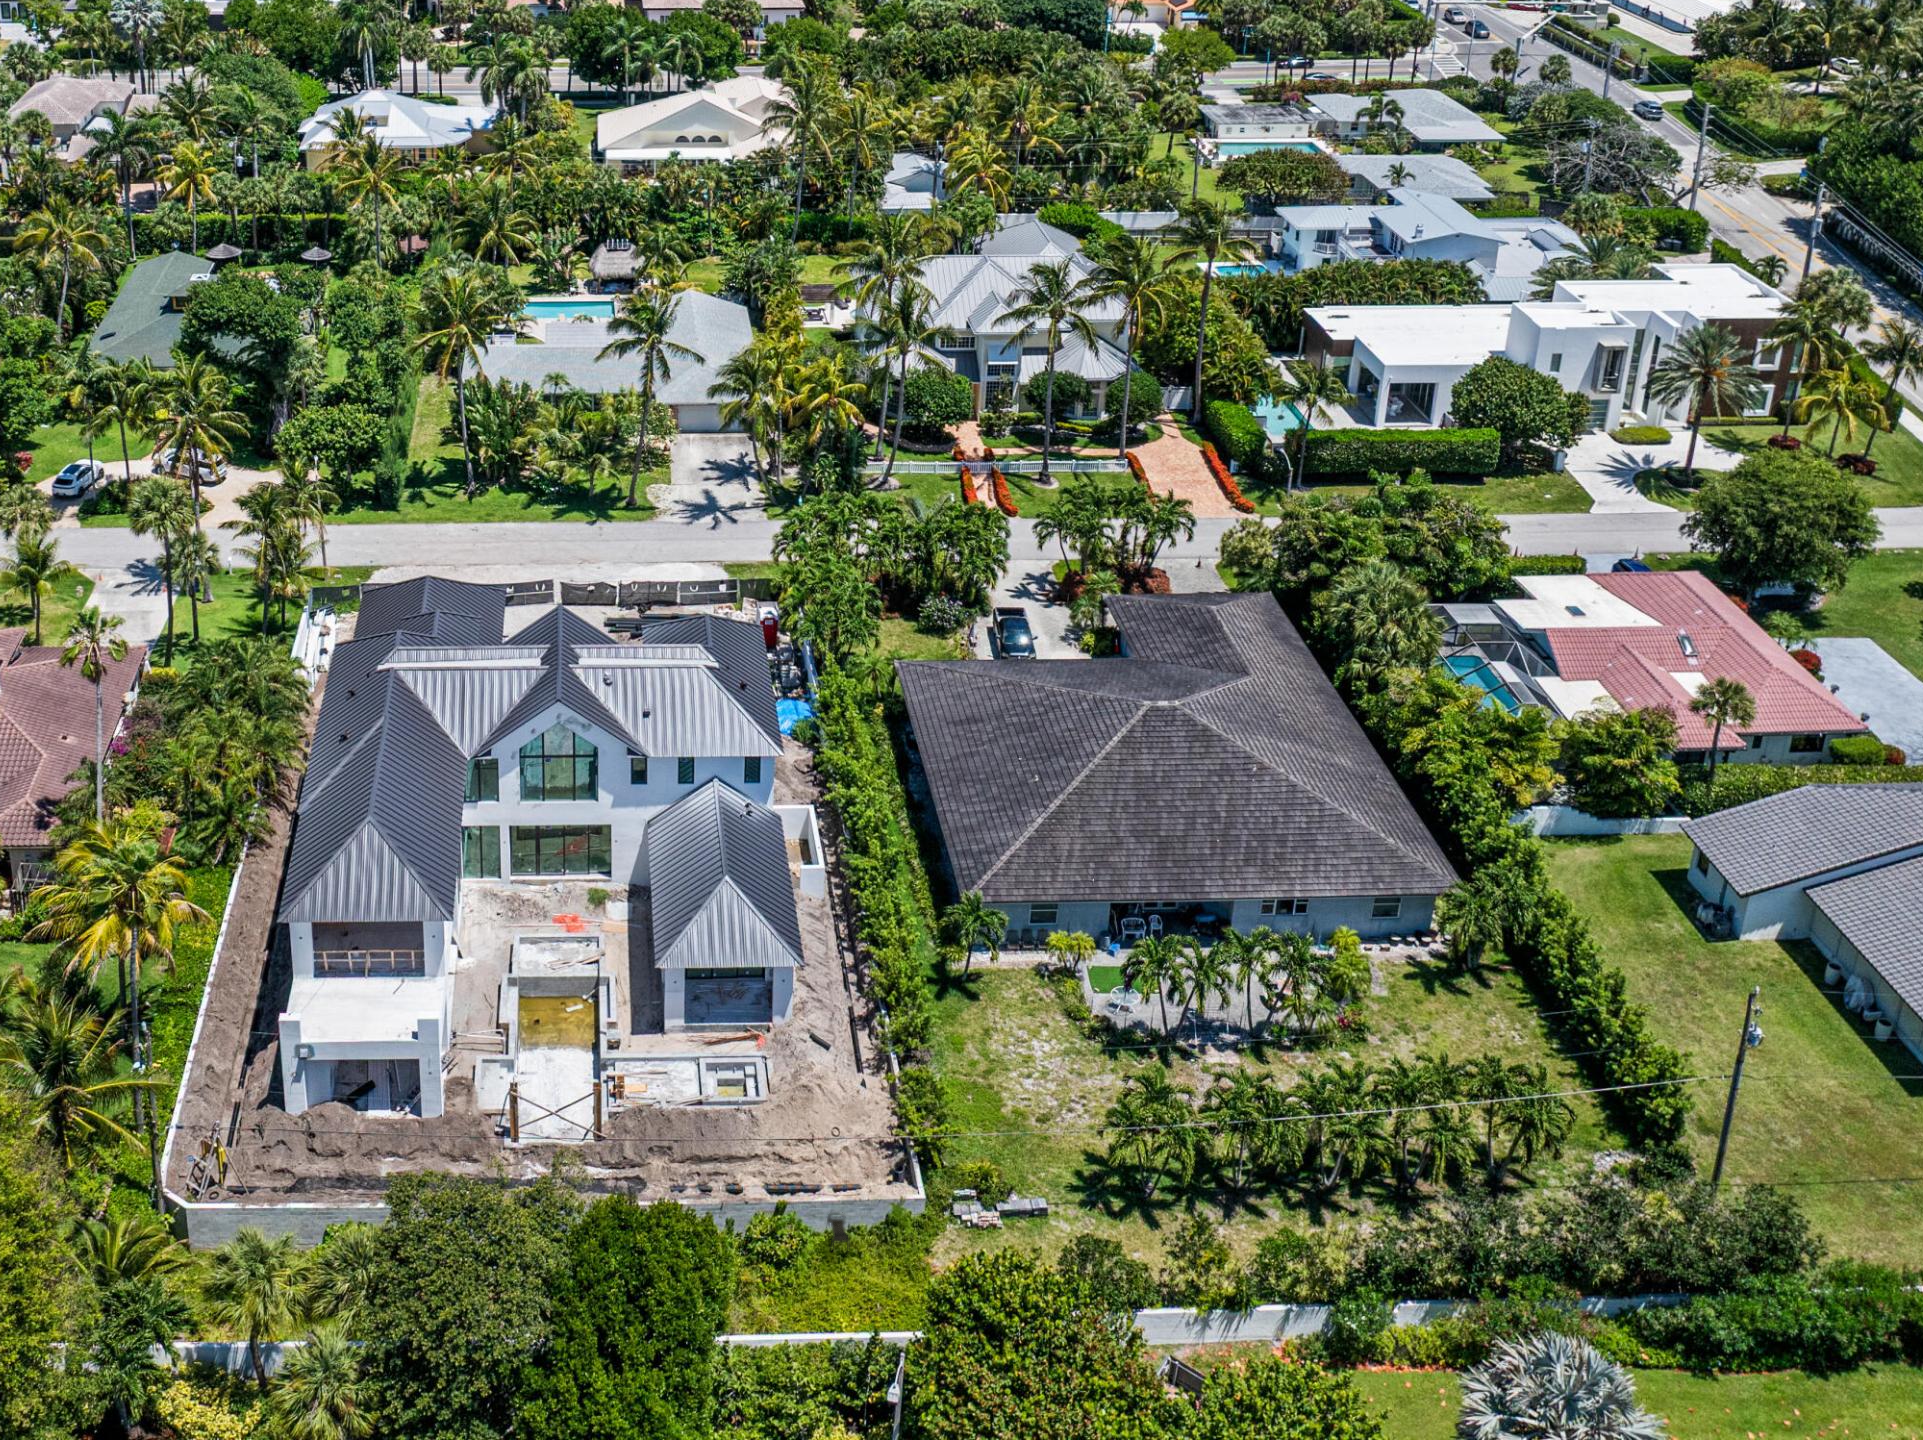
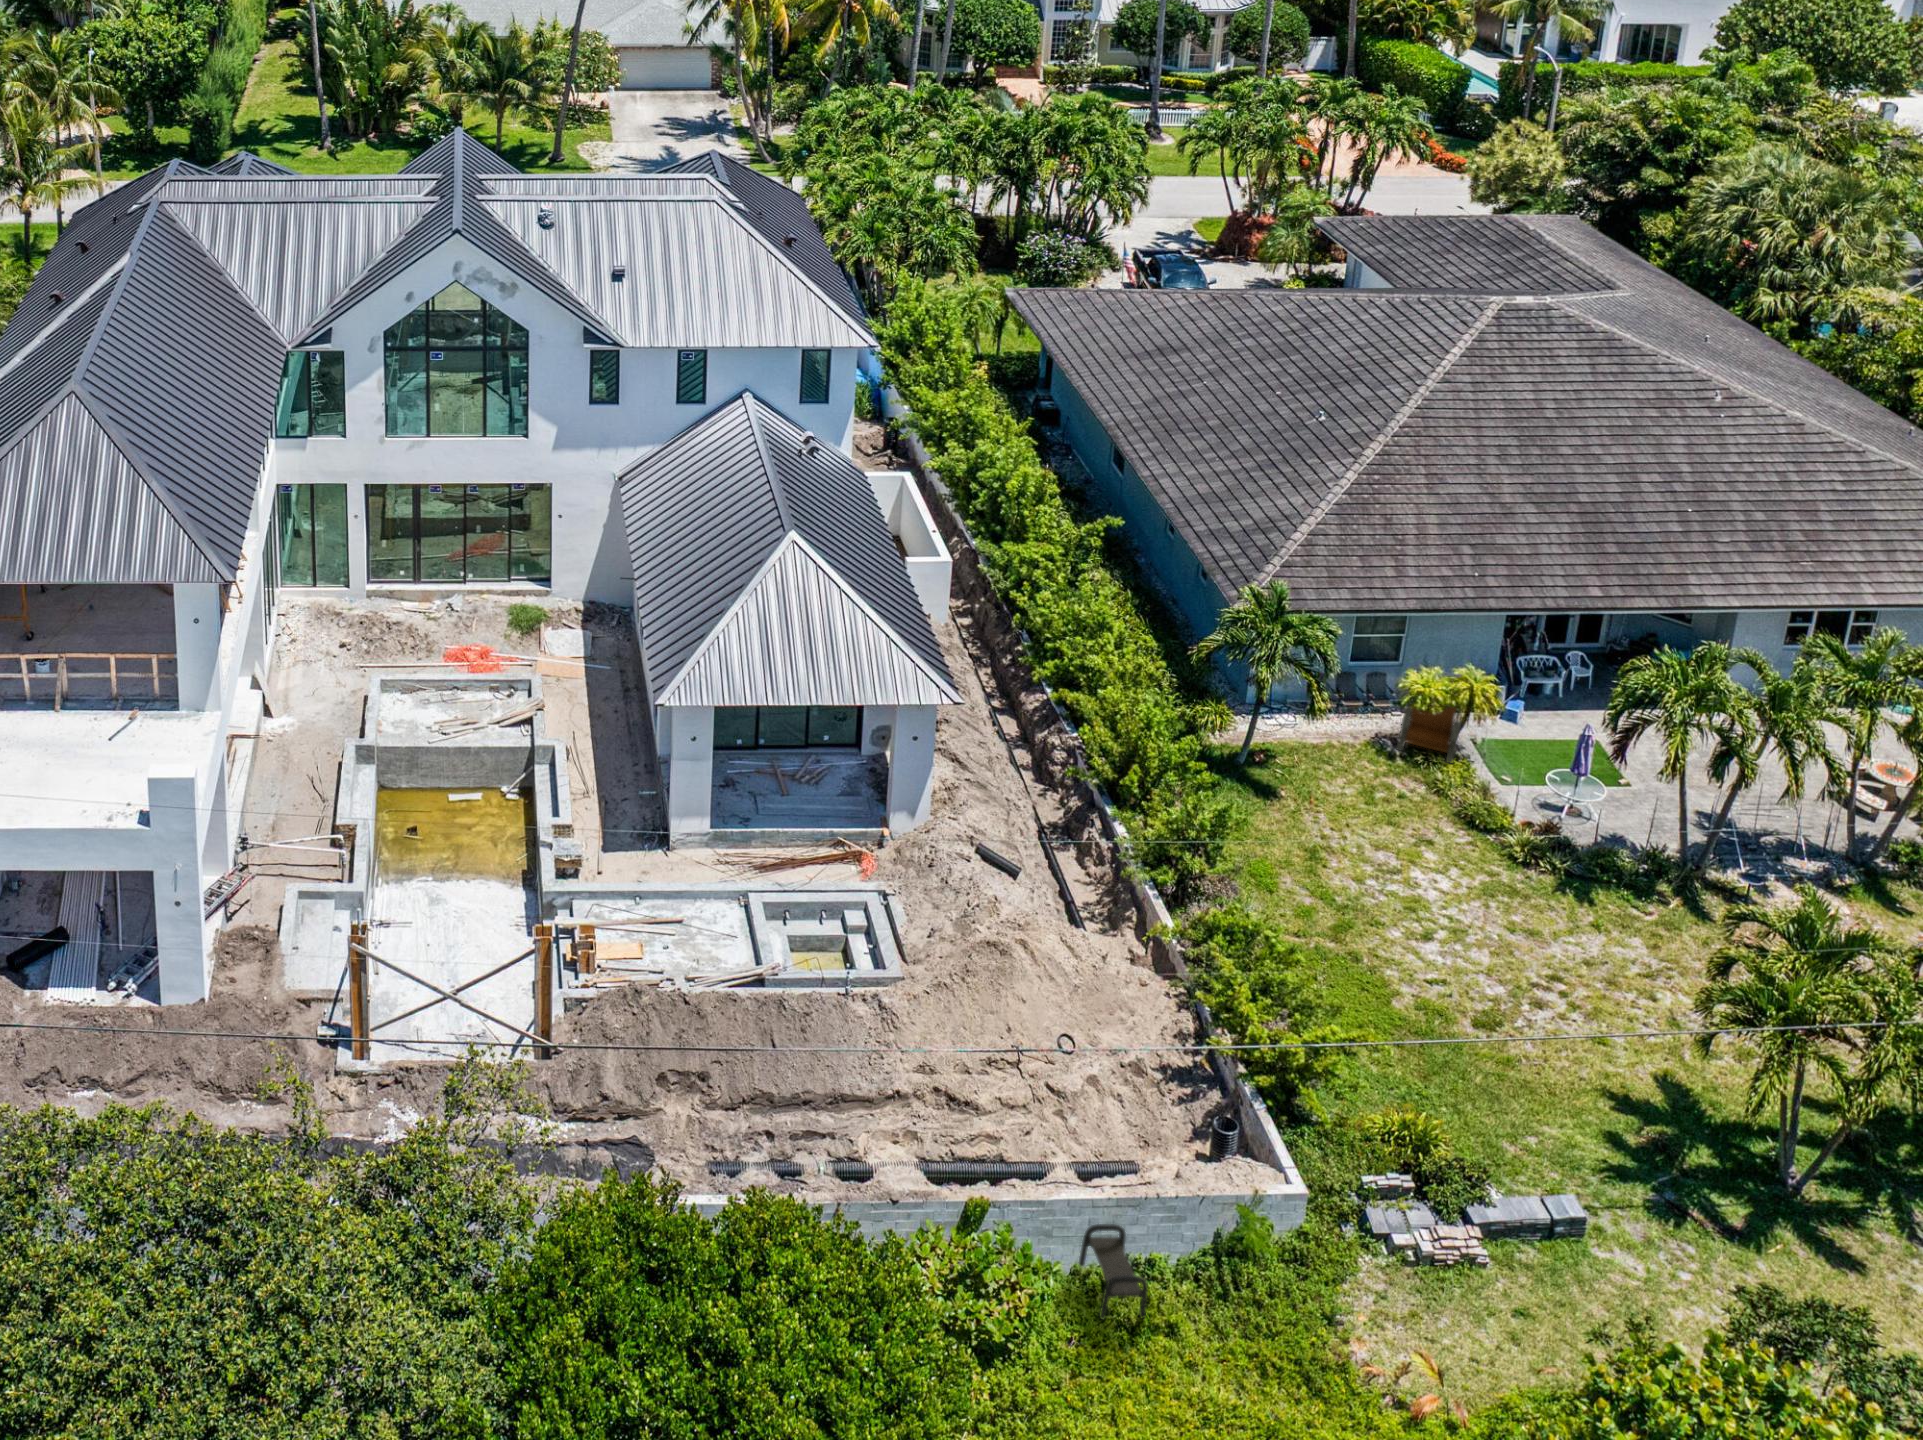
lounge chair: none [1047,941,1082,980] -> present [1396,707,1461,763]

